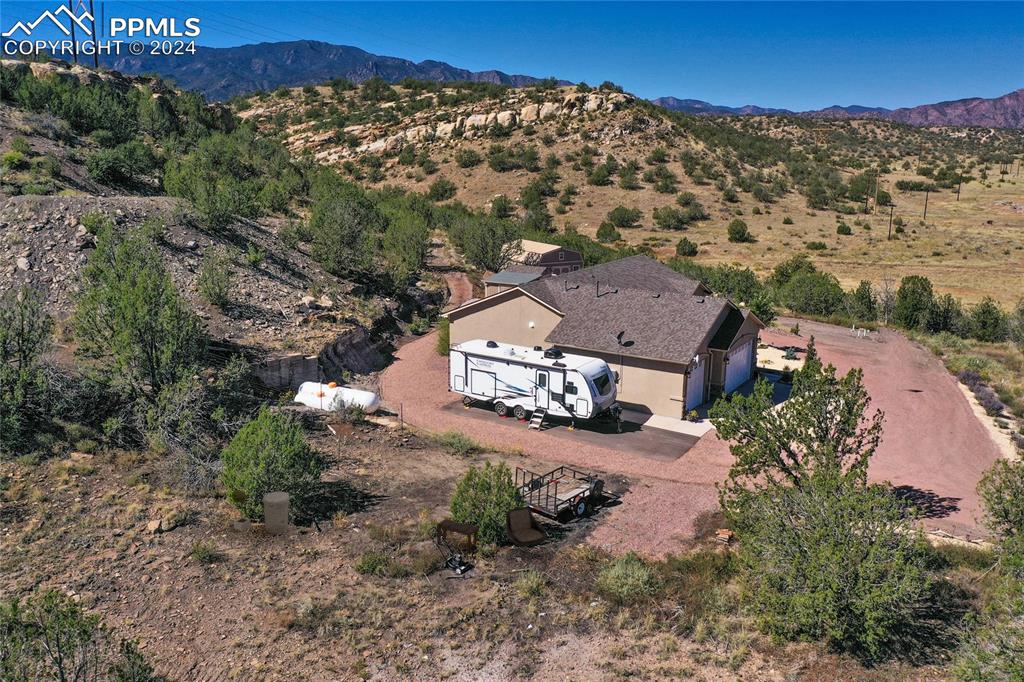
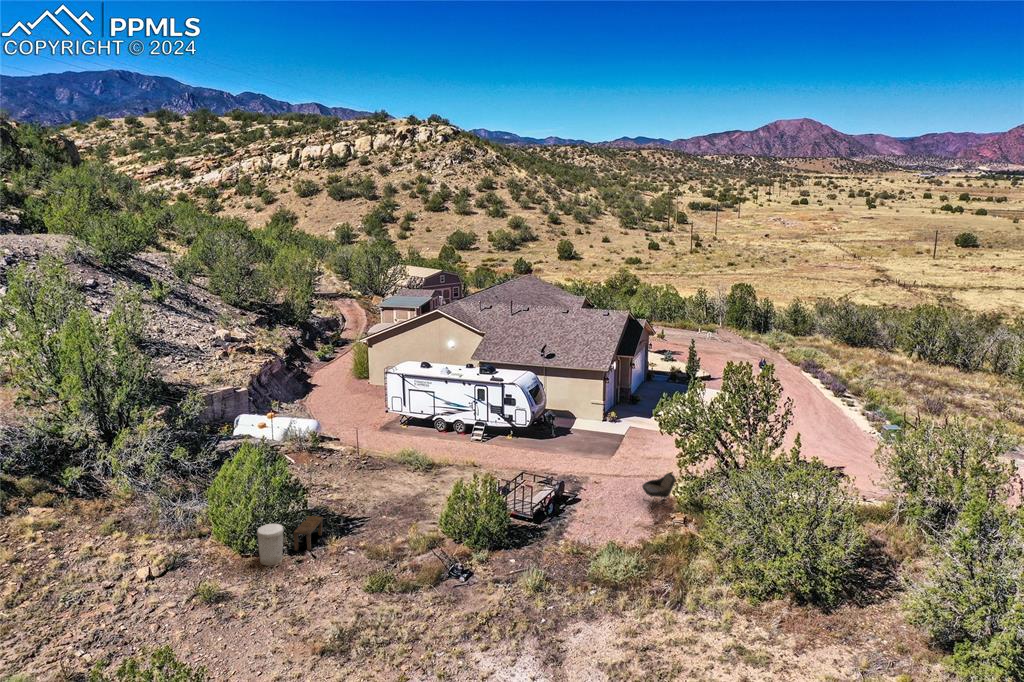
potted tree: present [231,490,251,531] -> none [224,527,244,568]
lounge chair: present [503,507,547,562] -> present [642,473,675,509]
bench: present [437,518,479,553] -> present [294,516,323,551]

